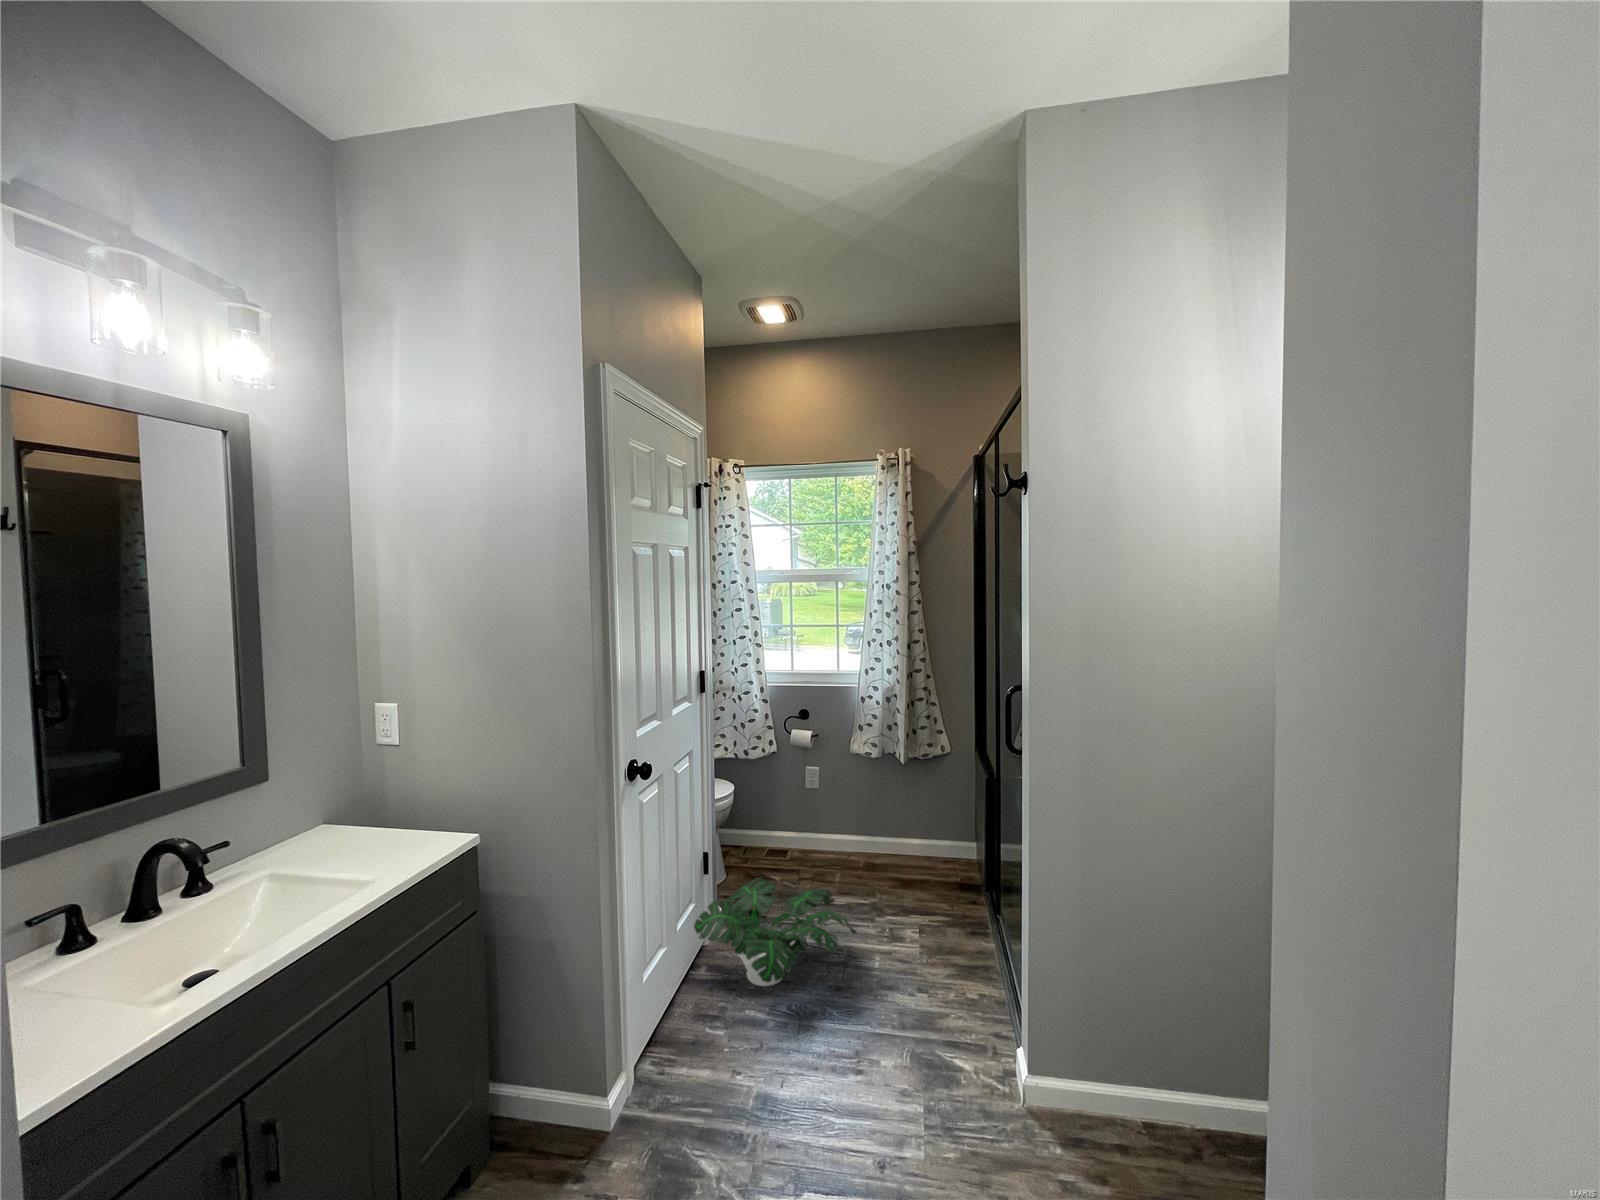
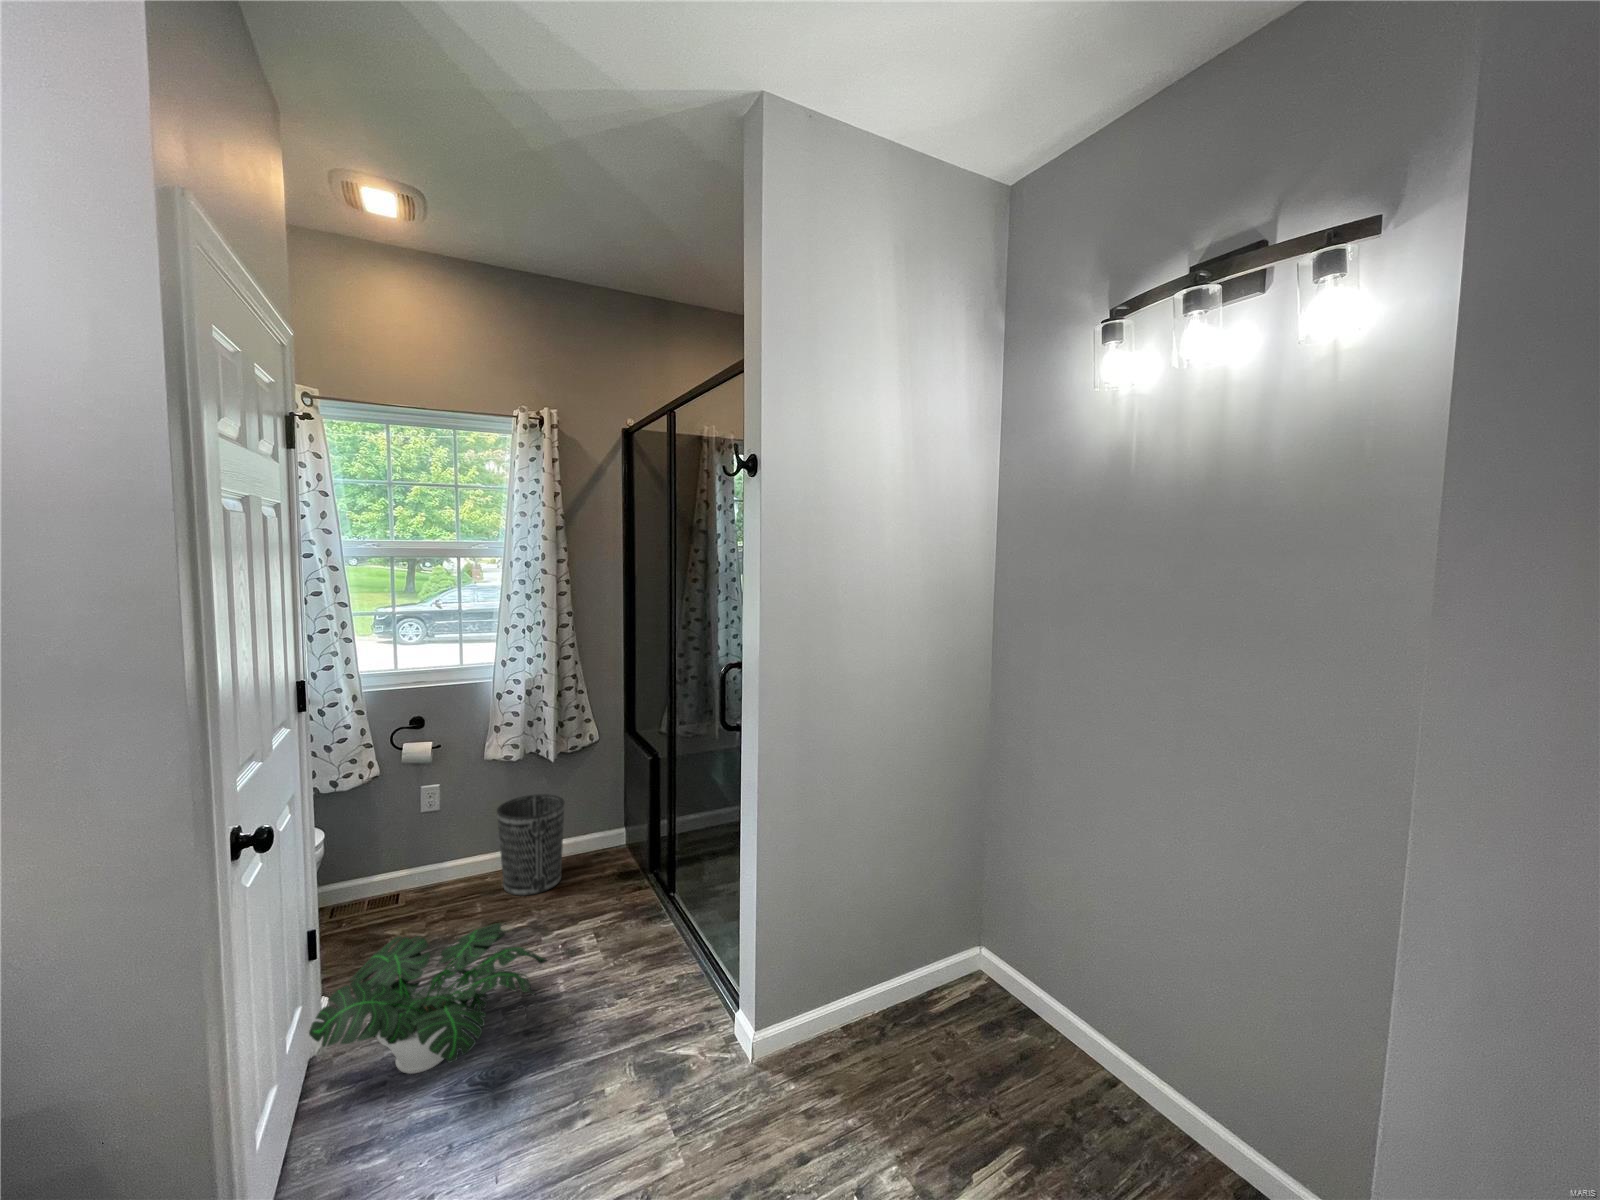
wastebasket: none [856,791,912,880] -> present [497,794,564,896]

